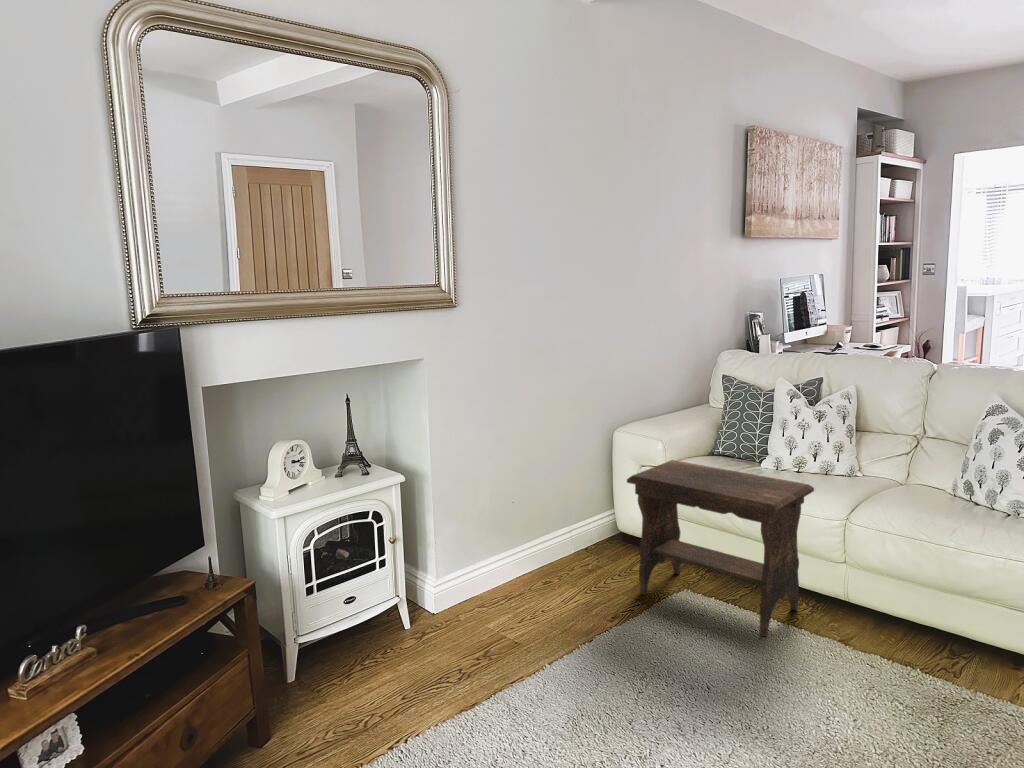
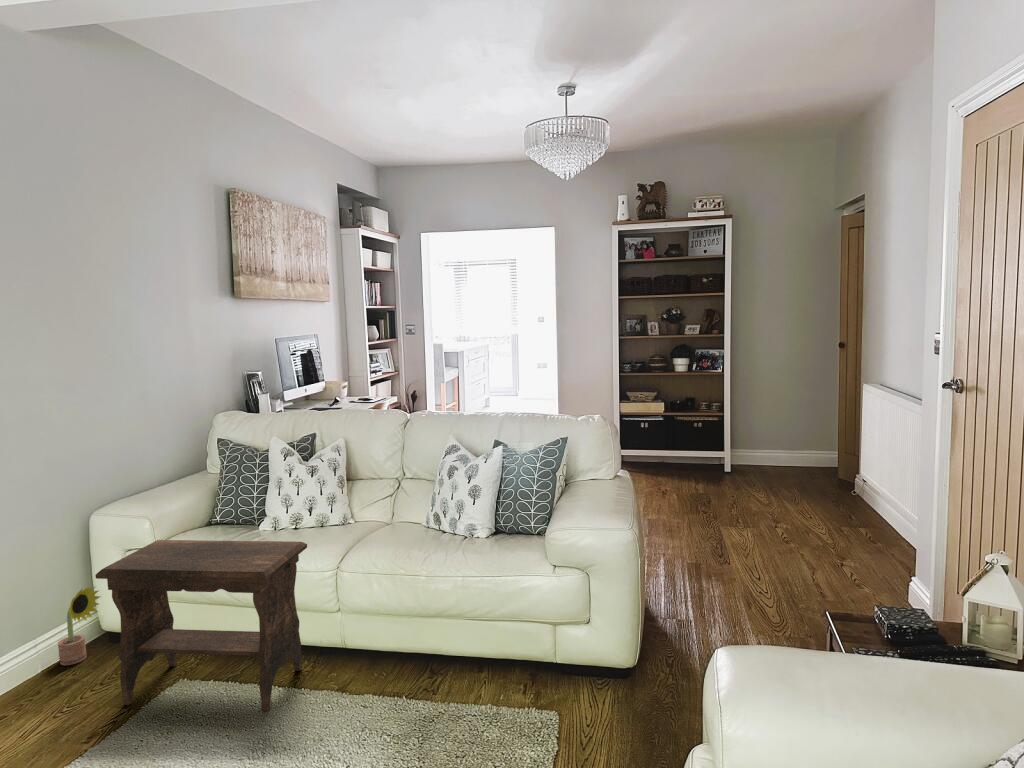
decorative plant: none [589,489,622,551] -> present [58,587,101,665]

